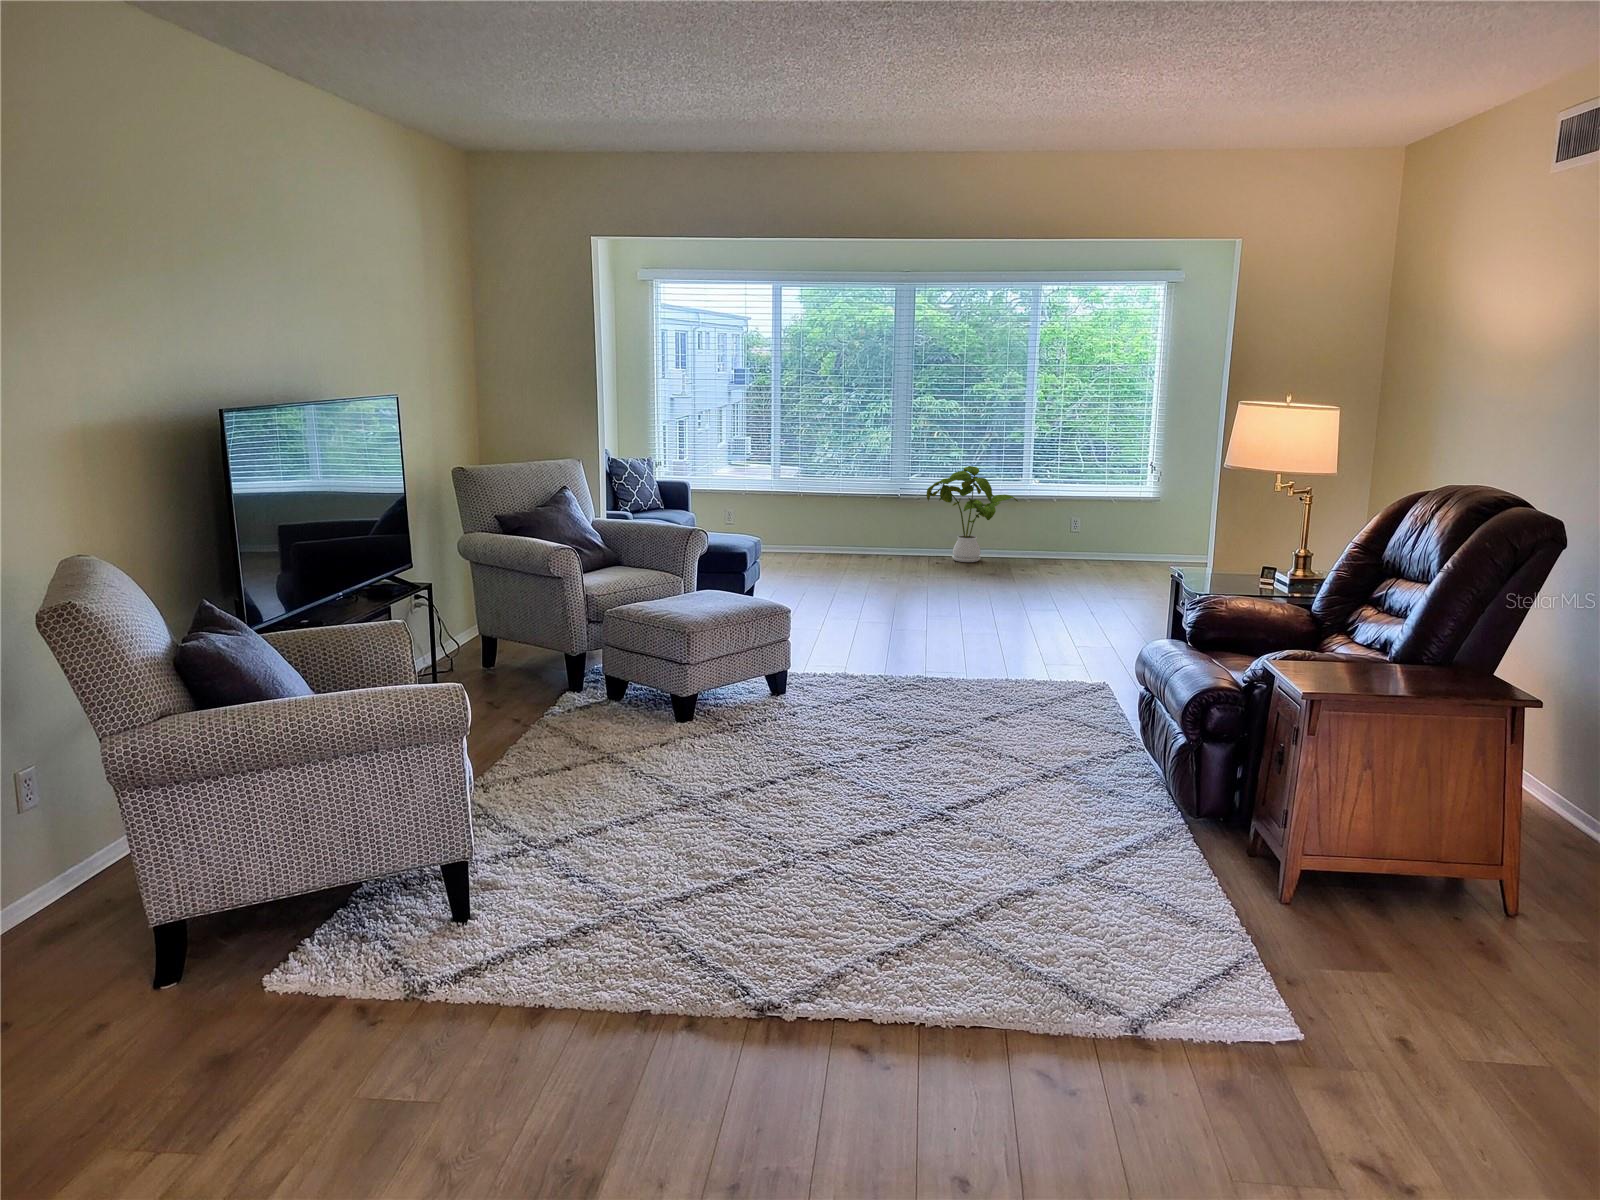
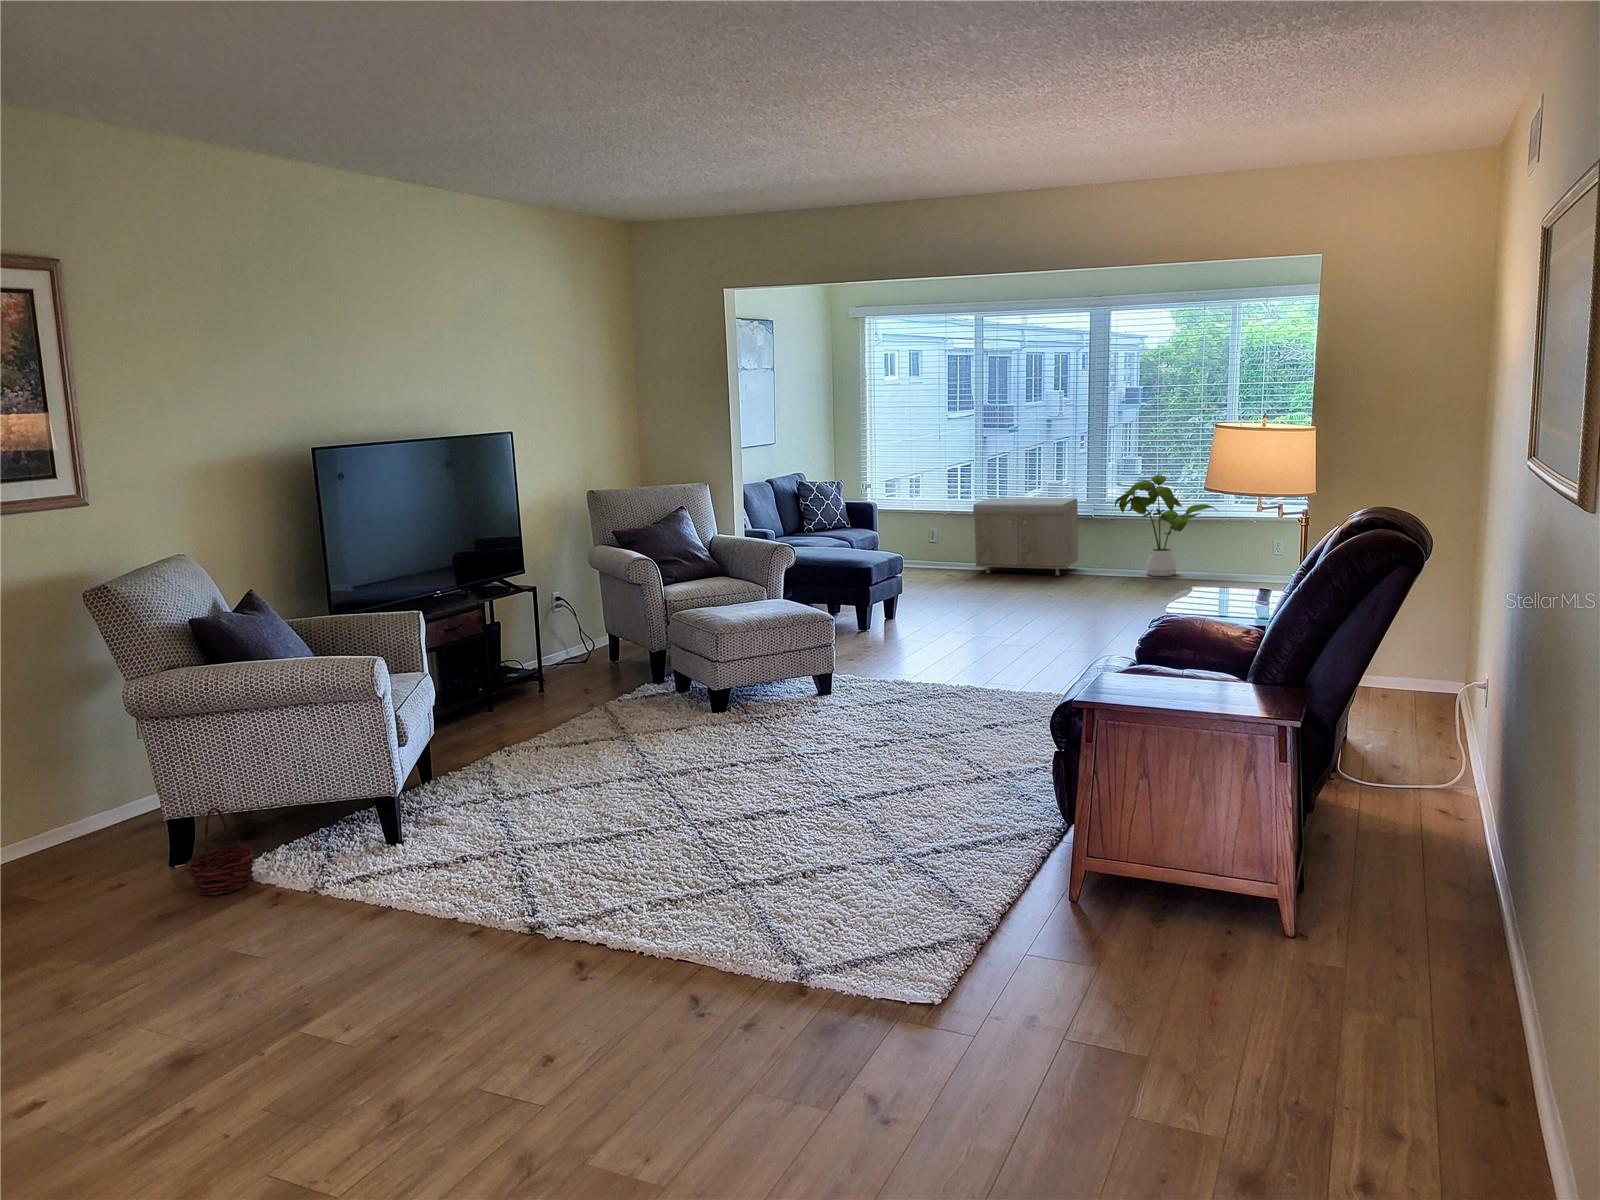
storage bench: none [790,484,884,561] -> present [973,498,1078,575]
basket: none [214,904,307,1026] -> present [187,808,254,895]

